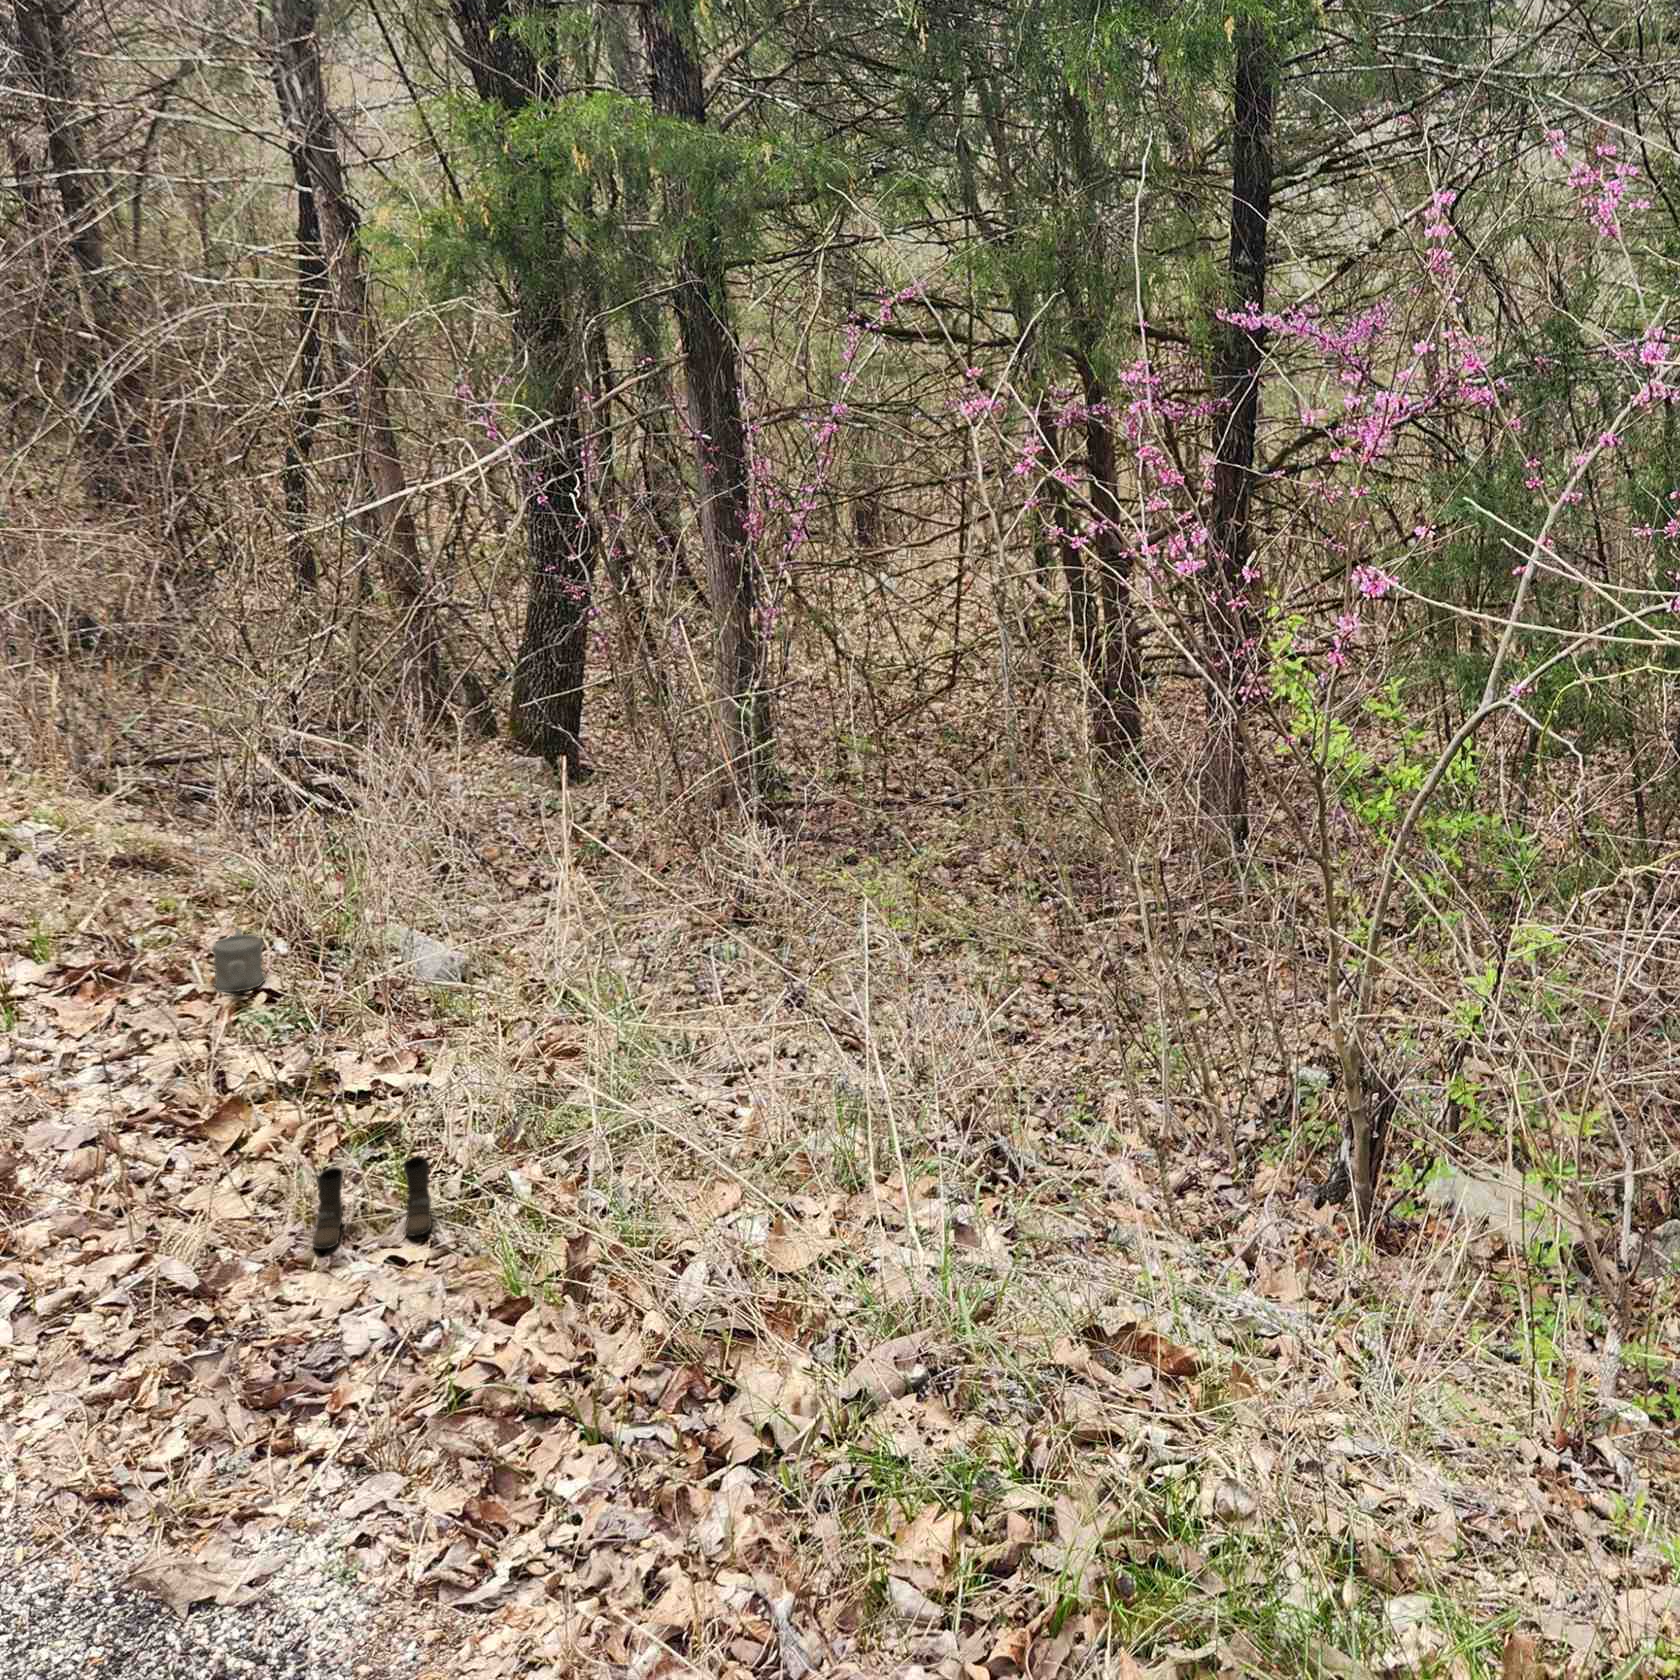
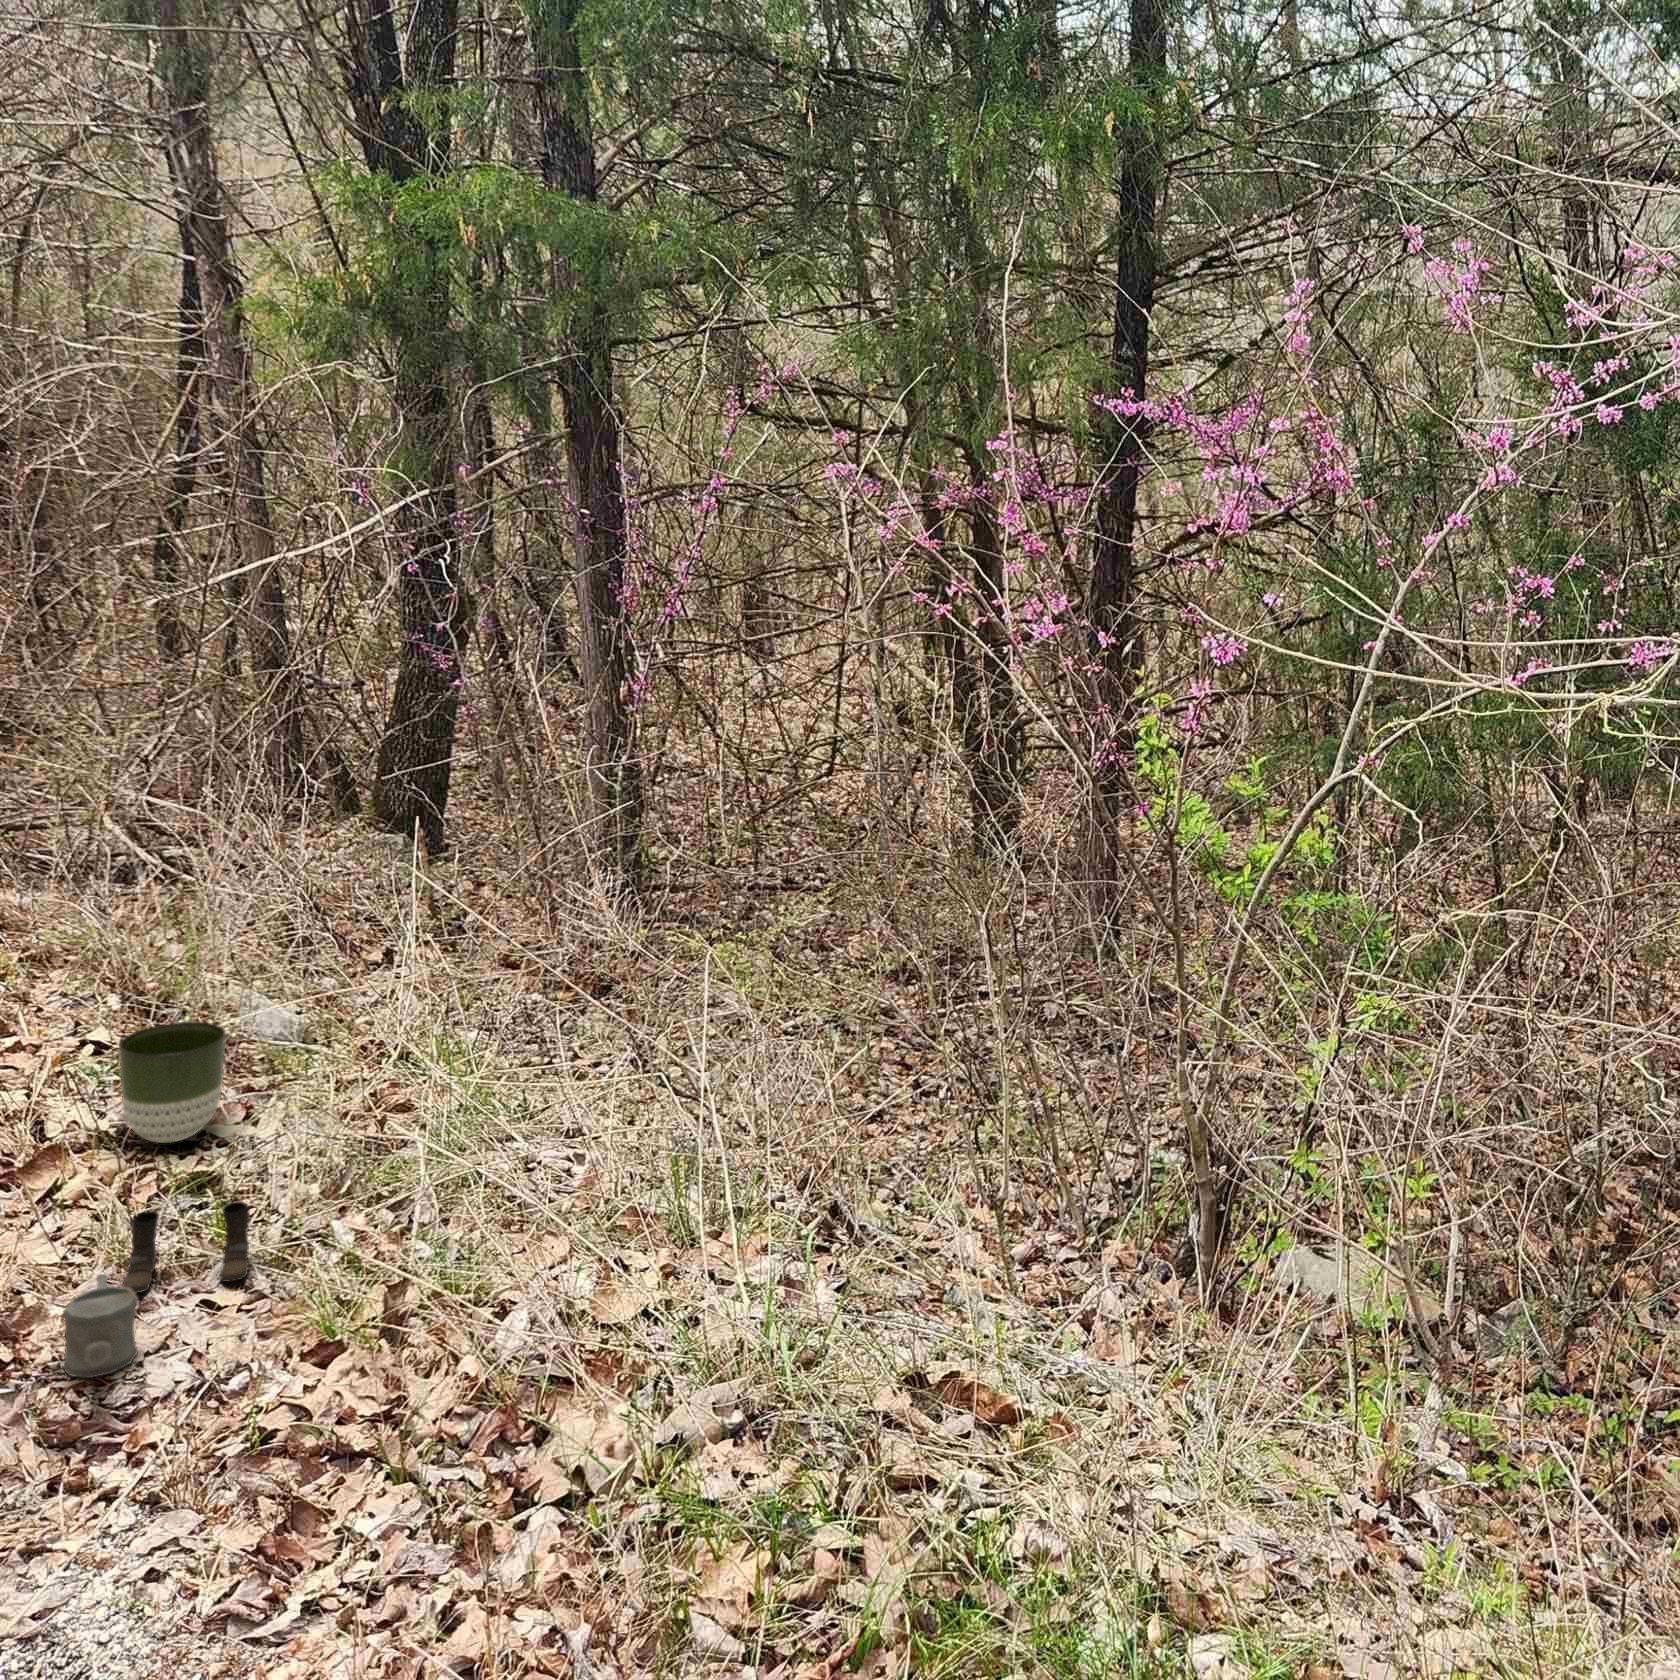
watering can: present [212,928,265,992] -> present [63,1274,138,1378]
planter: none [292,973,393,1092] -> present [119,1022,226,1143]

